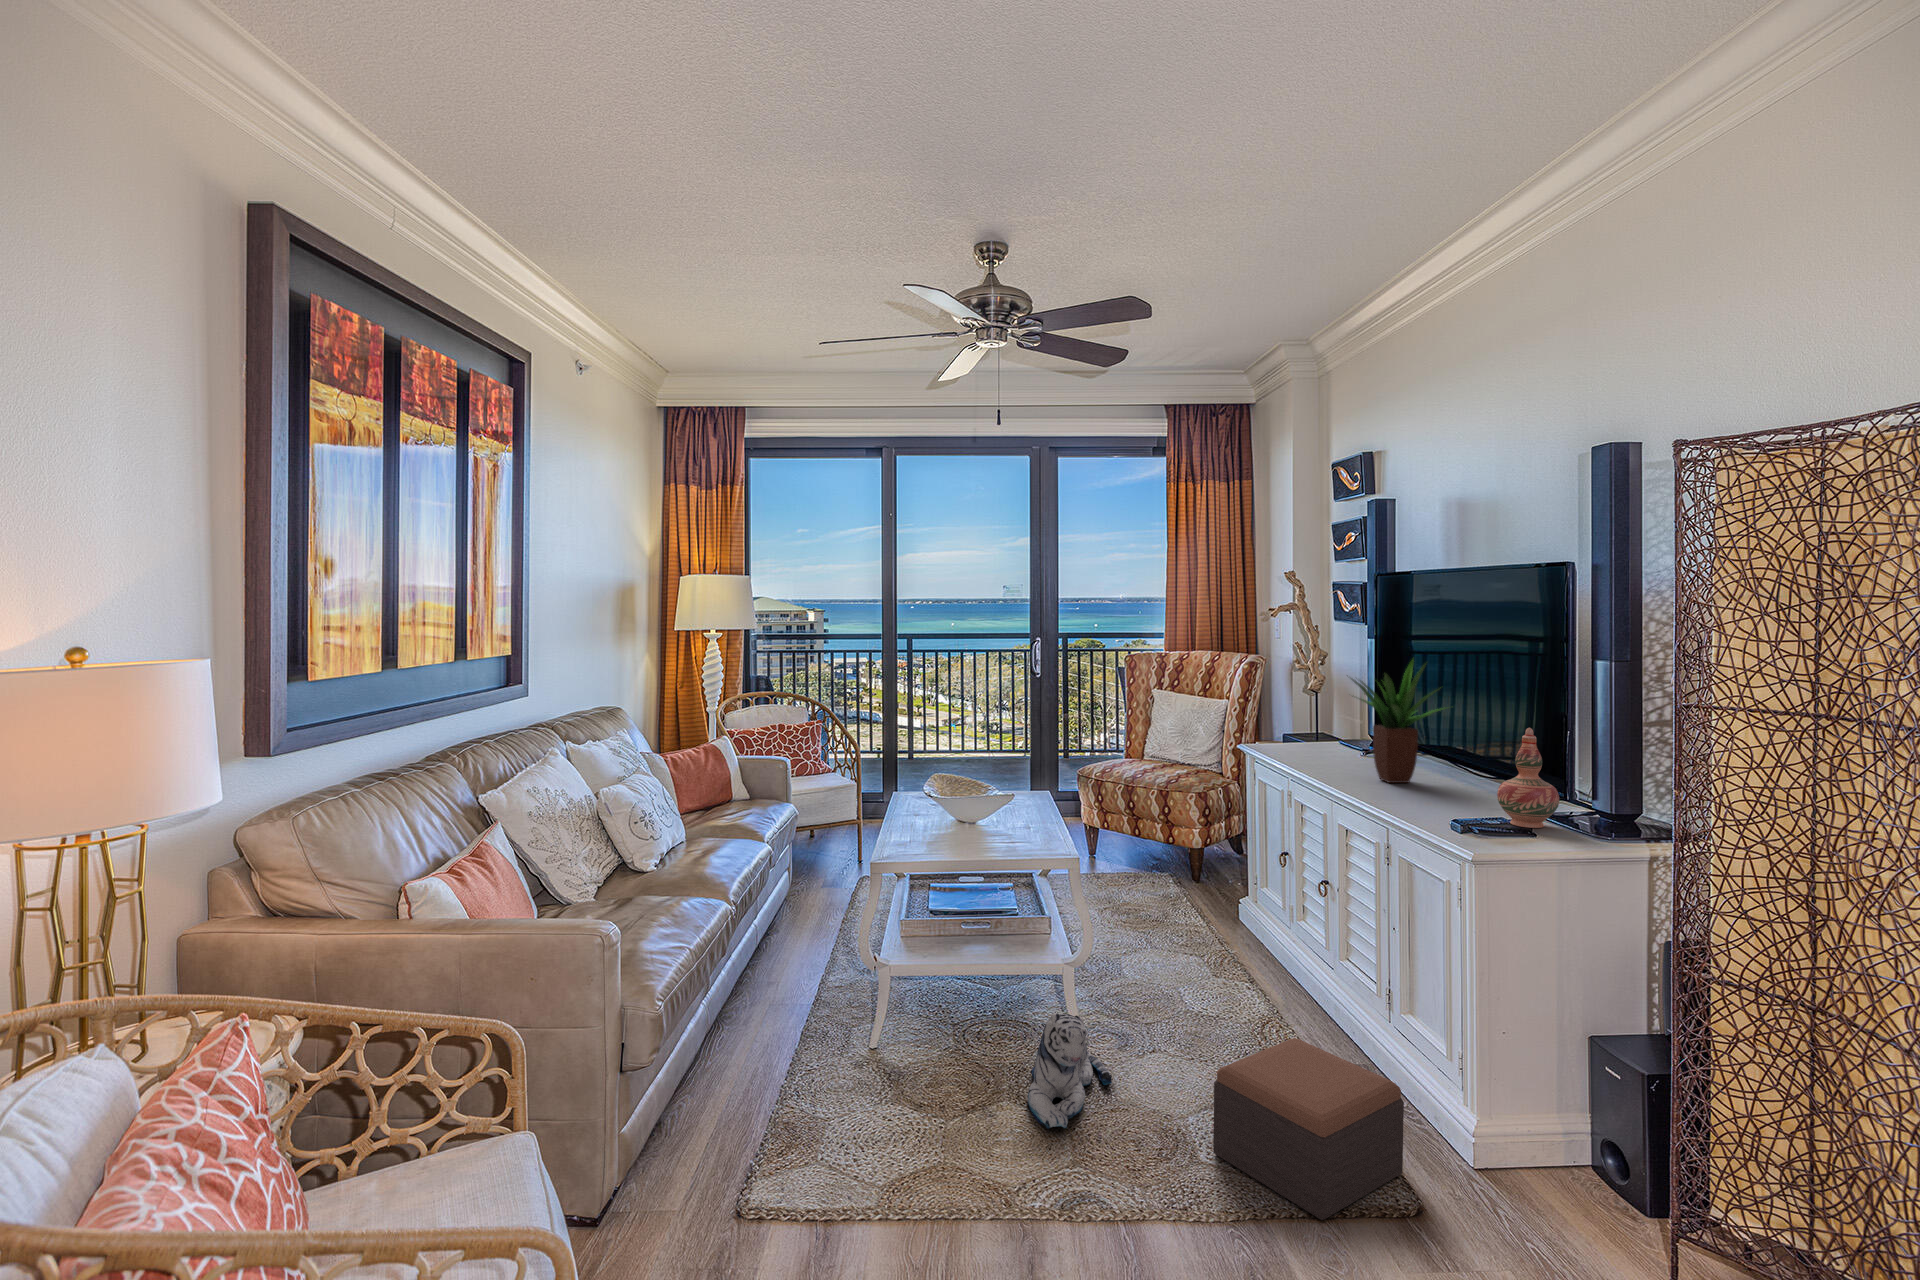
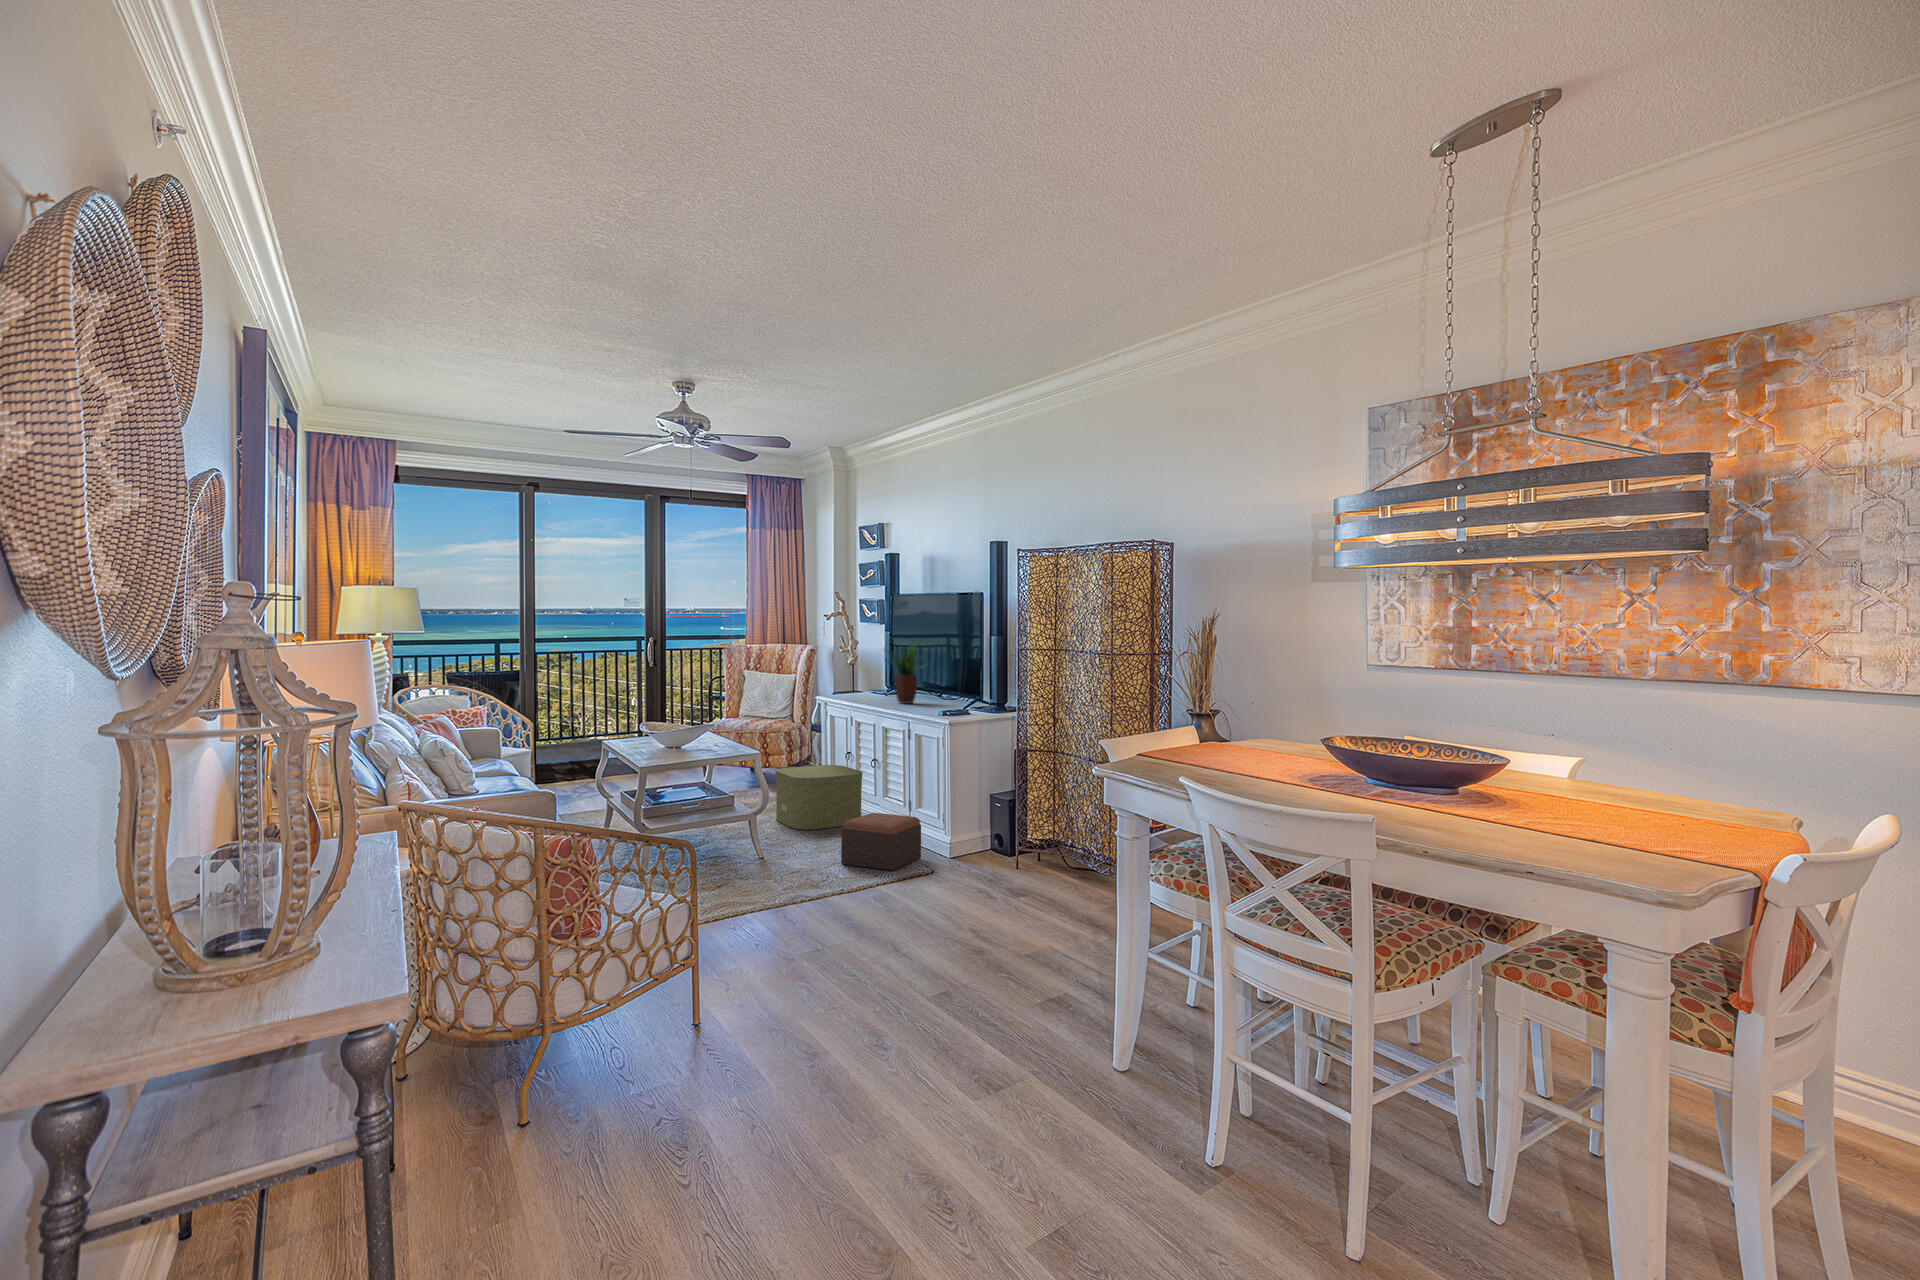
decorative vase: present [1497,728,1559,828] -> none [954,665,978,710]
storage box: none [1151,871,1304,1003] -> present [776,765,863,830]
plush toy: present [1027,1013,1112,1129] -> none [739,817,784,868]

